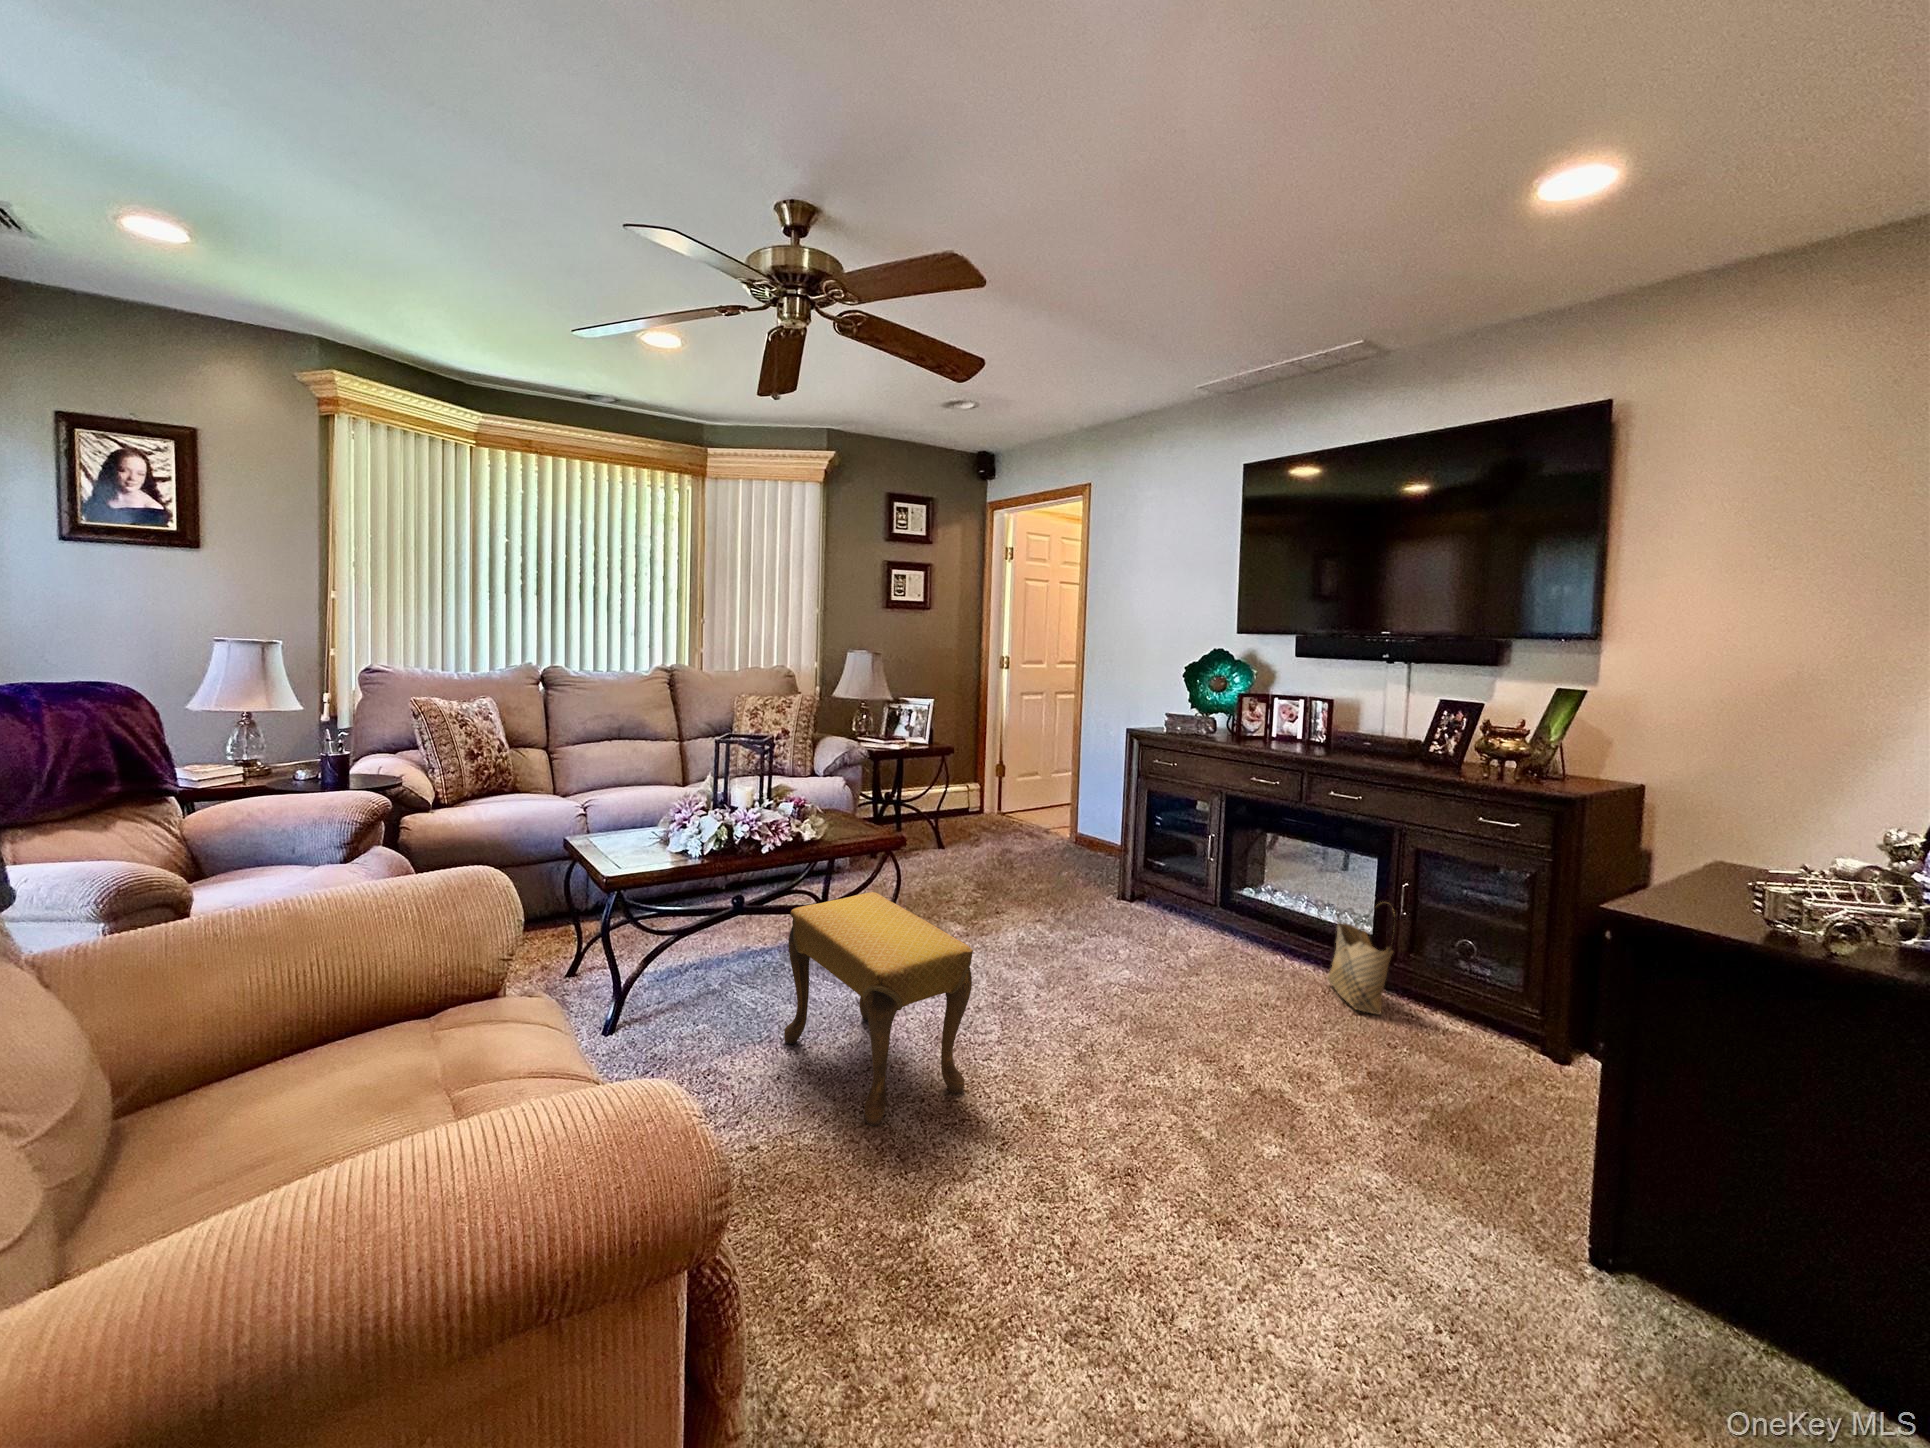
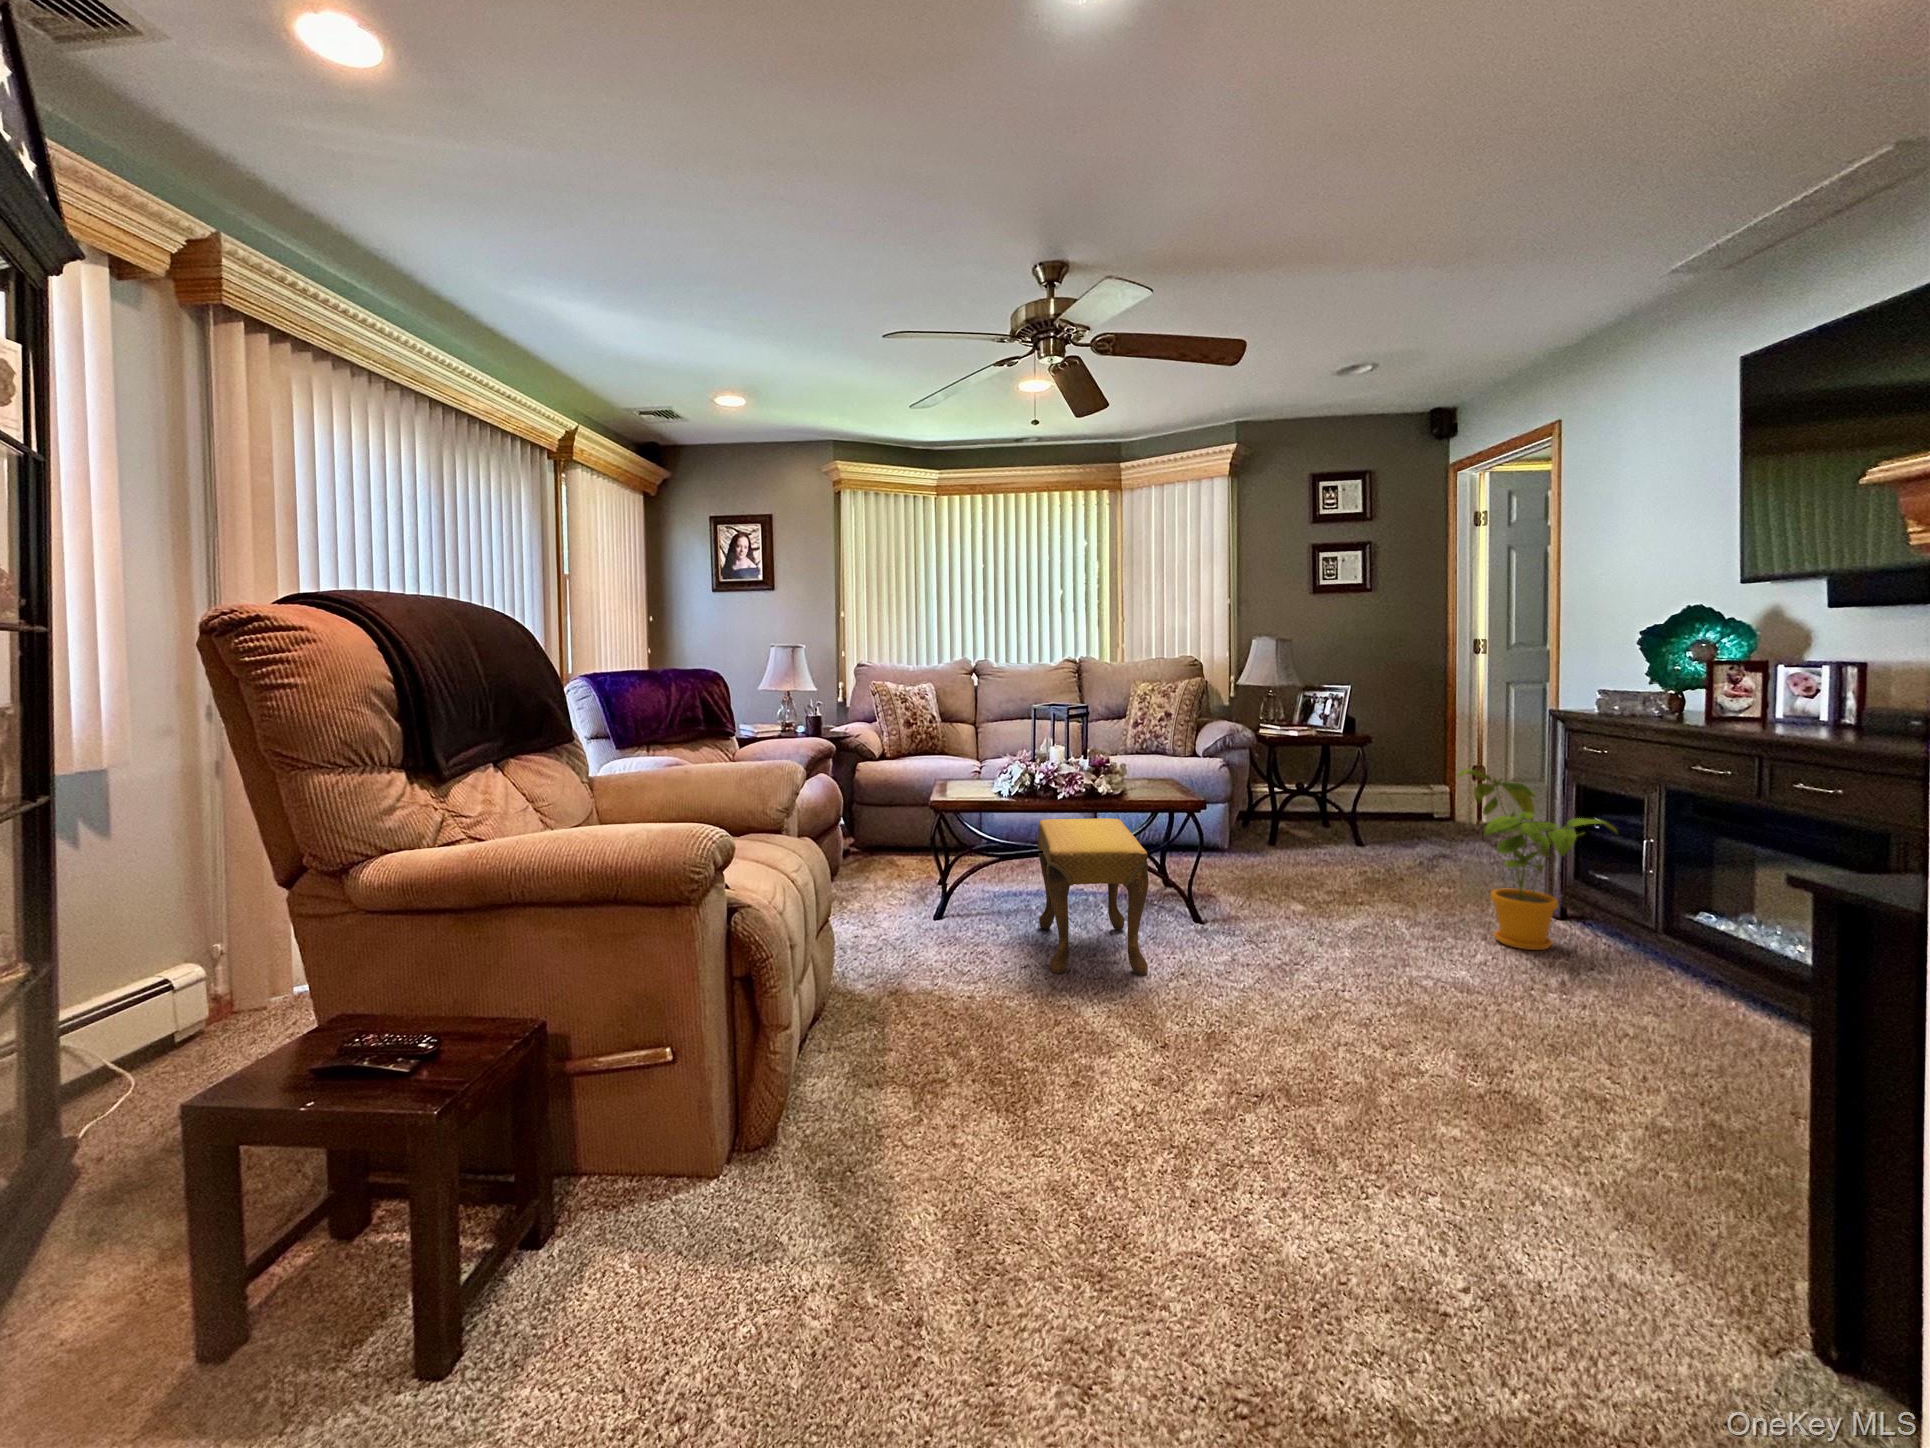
house plant: none [1123,797,1224,953] -> present [1457,769,1617,950]
woven basket: present [1327,903,1395,1015] -> none [1705,884,1784,1036]

